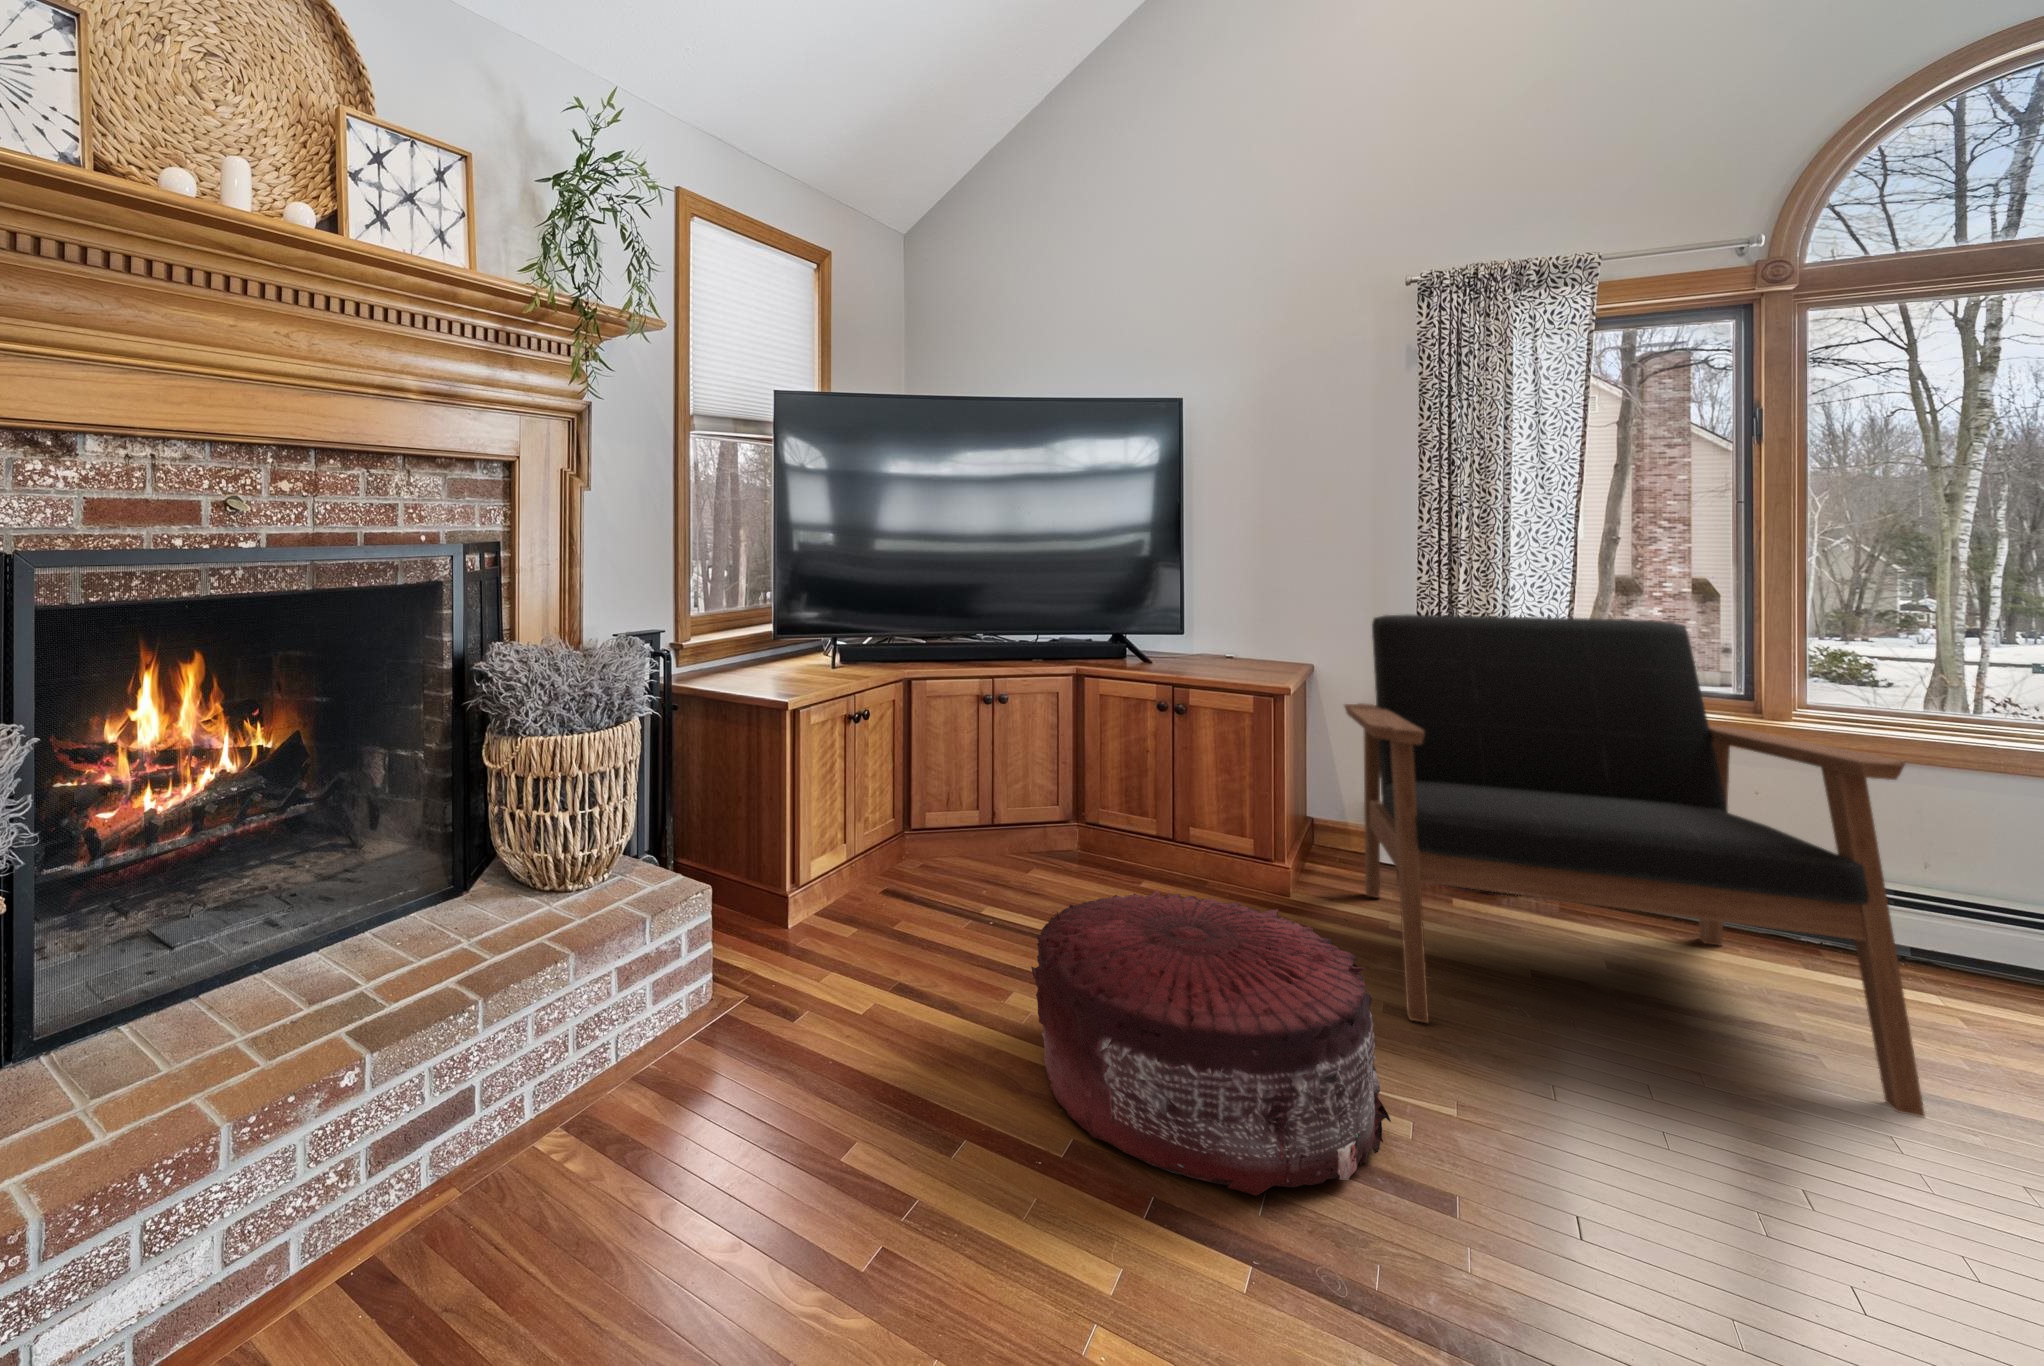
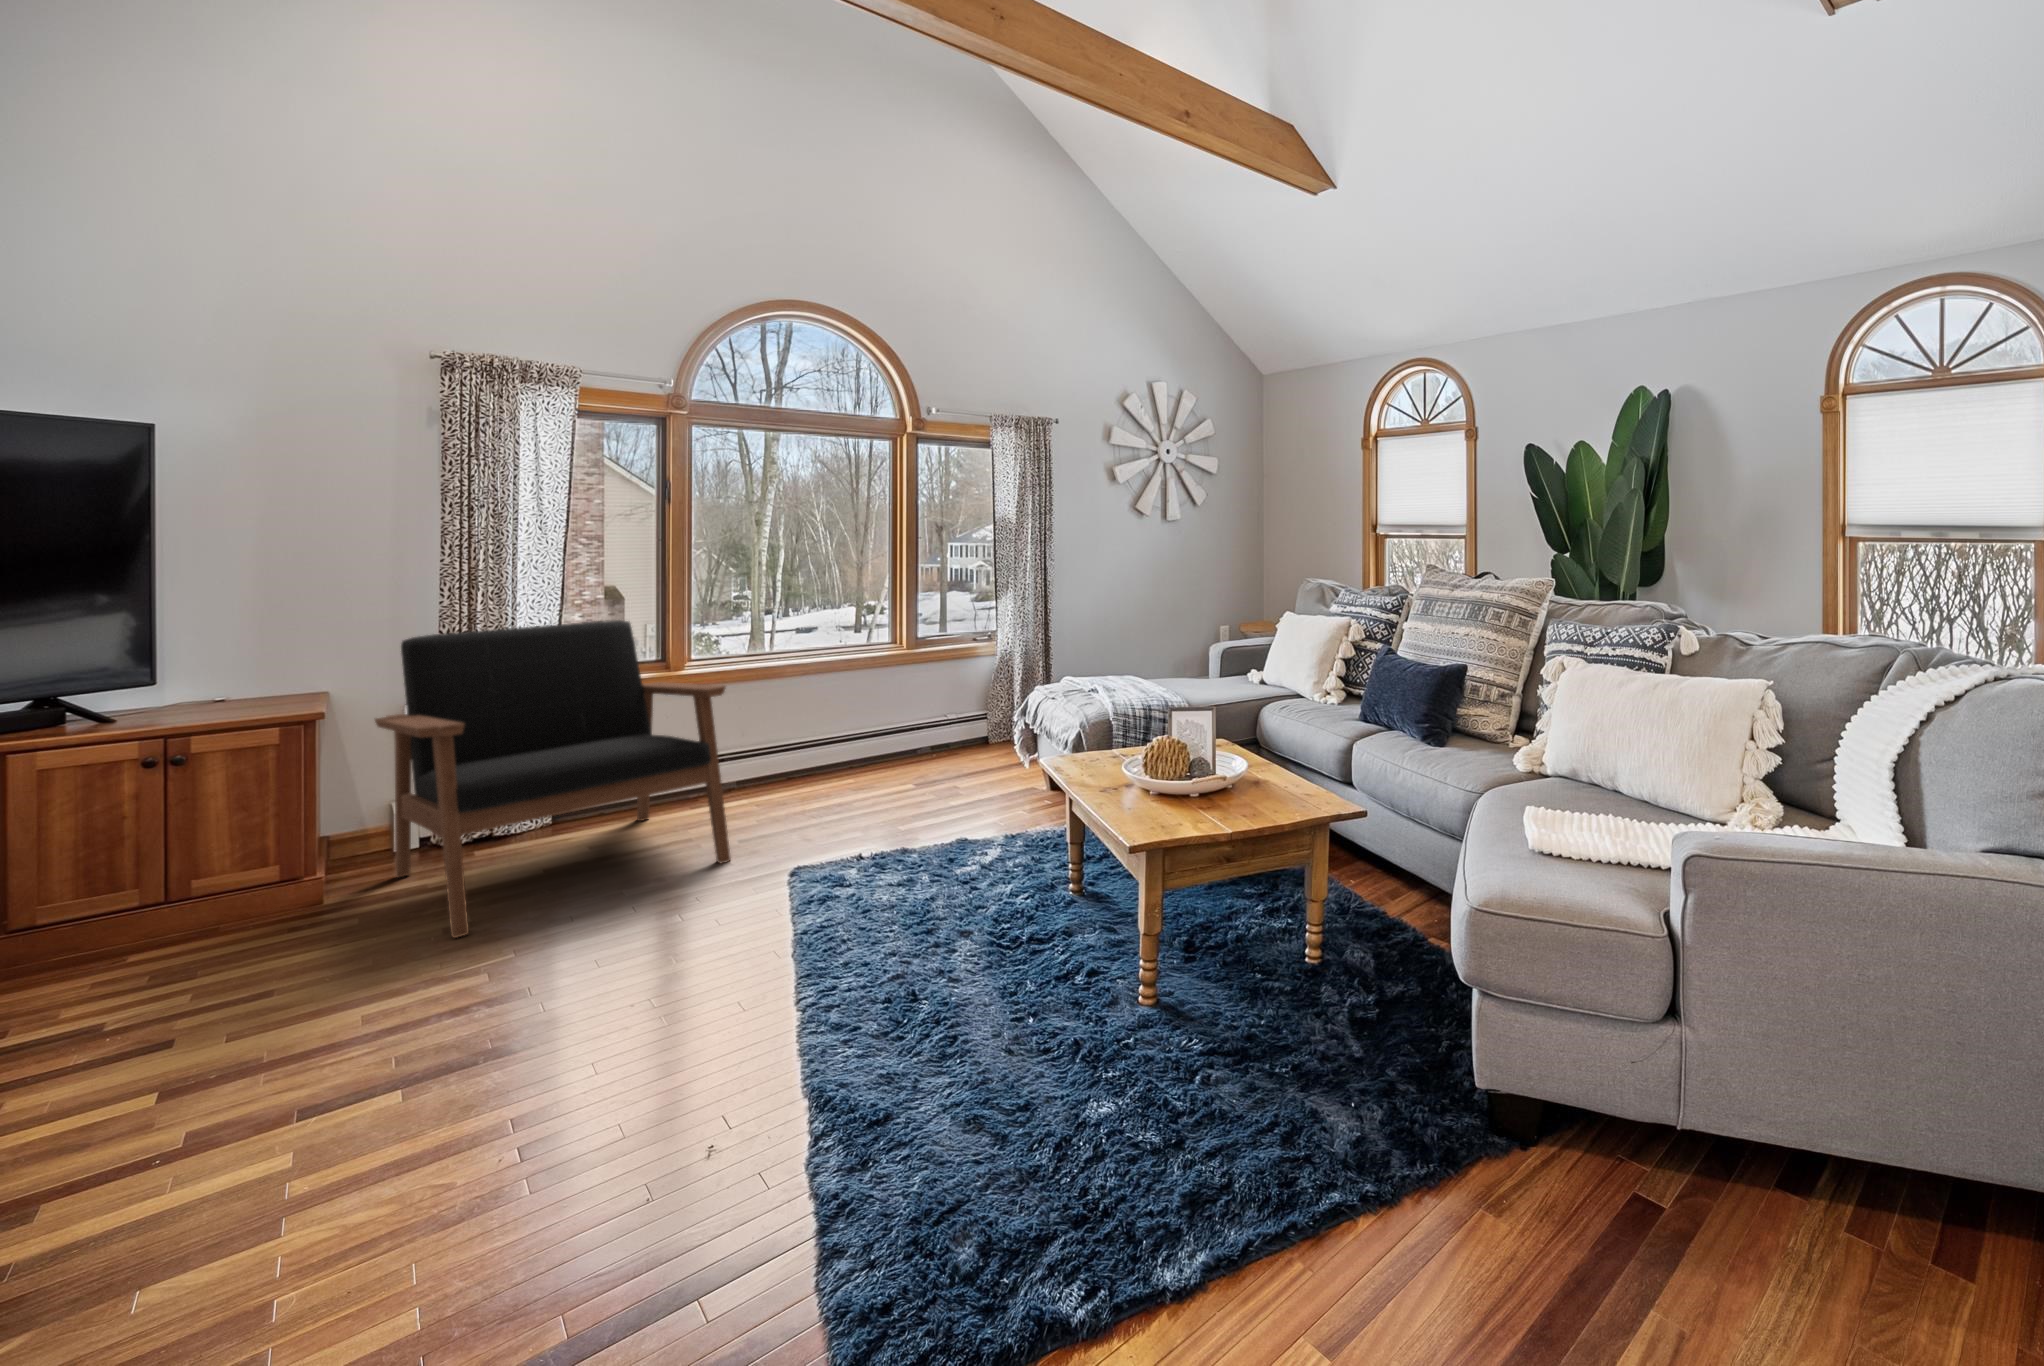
pouf: present [1031,889,1391,1196] -> none [63,891,454,1140]

